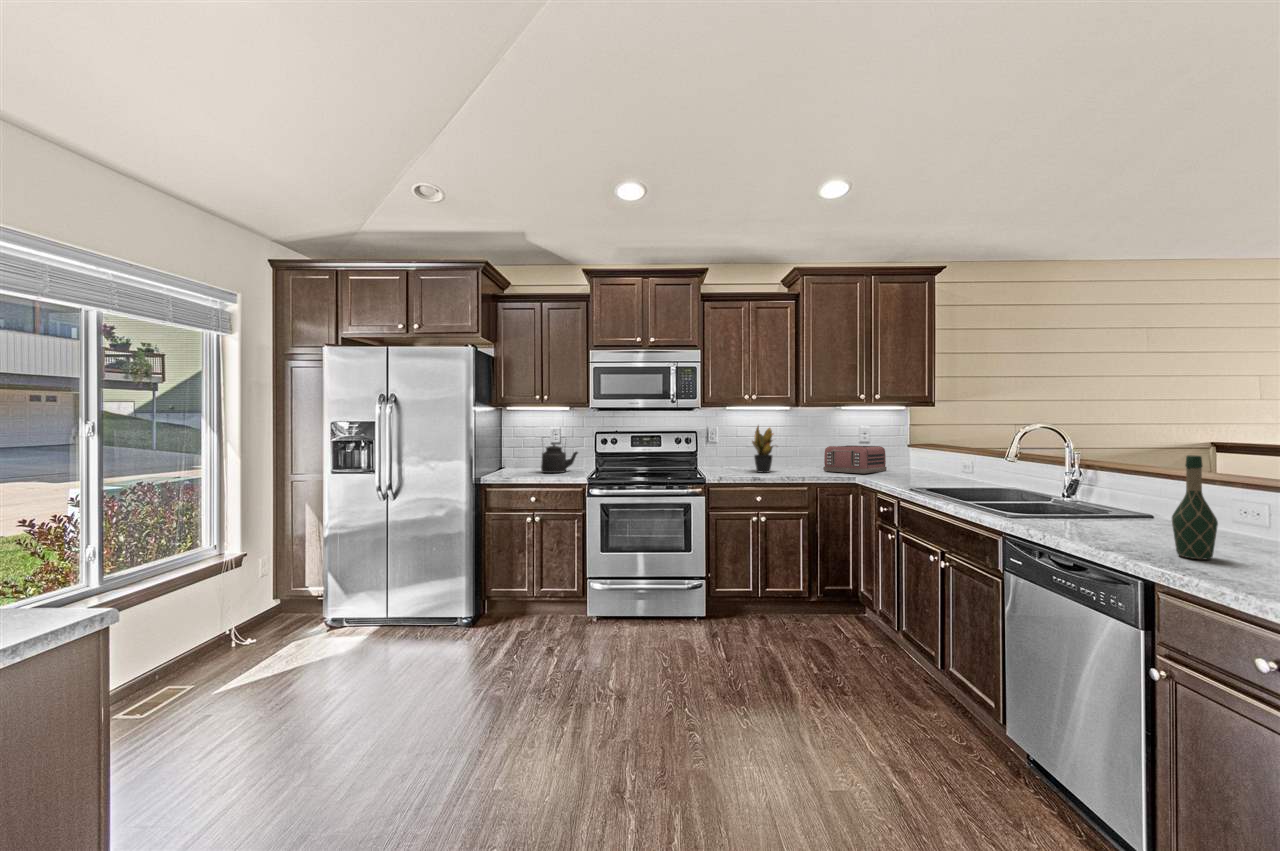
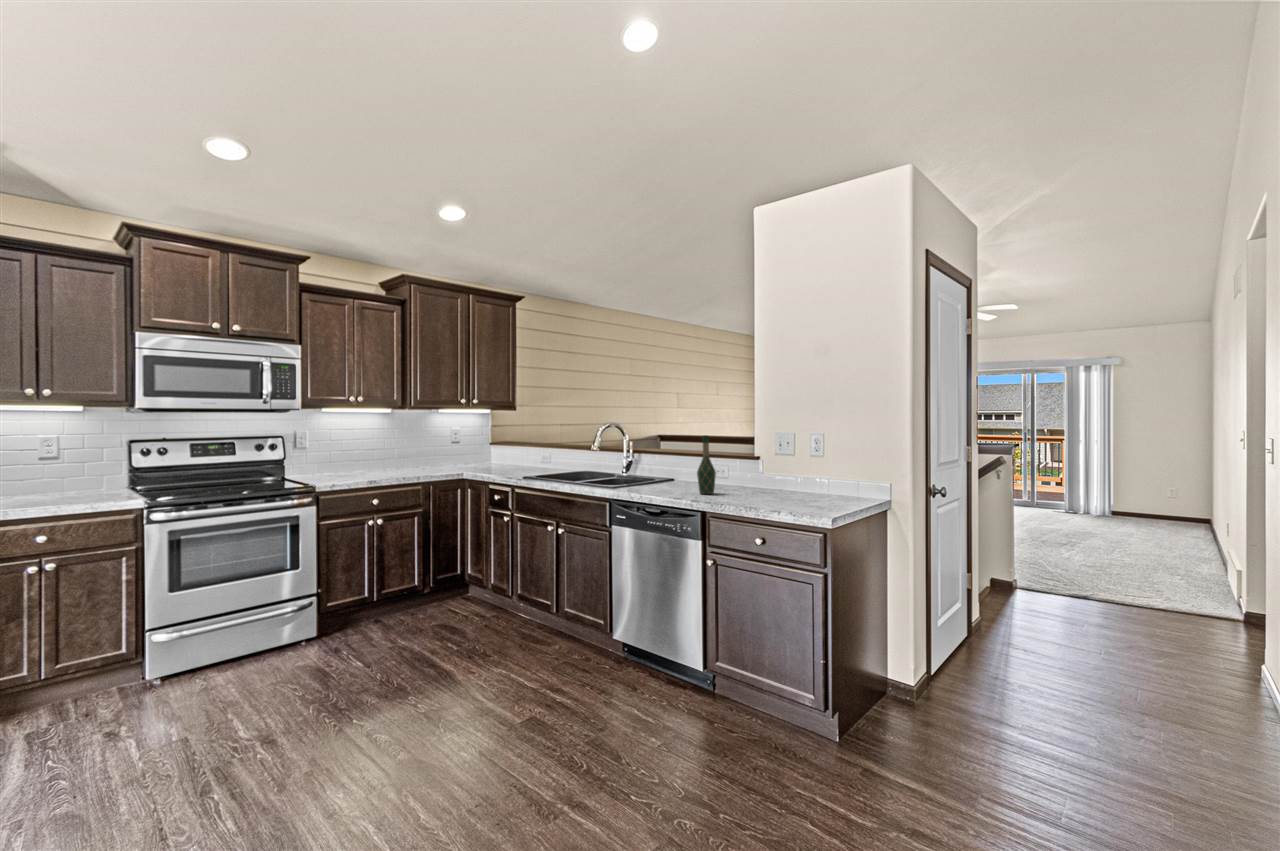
potted plant: present [752,426,773,473] -> none [353,425,390,477]
kettle: present [541,443,578,473] -> none [30,446,101,498]
toaster: present [823,446,887,474] -> none [430,446,484,472]

